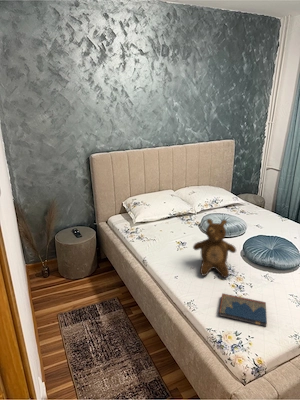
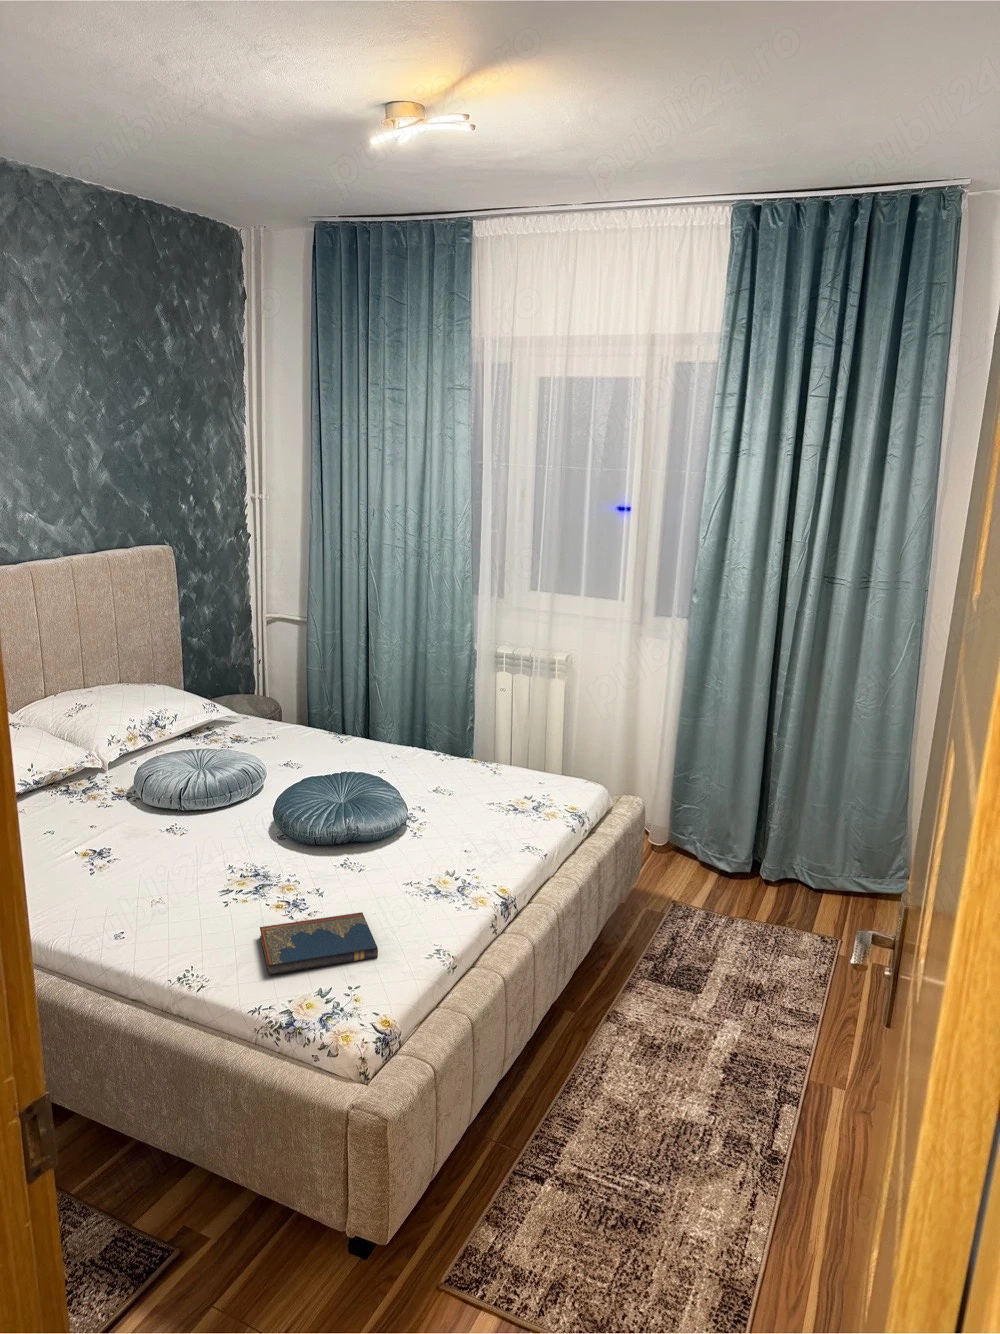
teddy bear: present [193,219,236,278] -> none [147,746,264,908]

